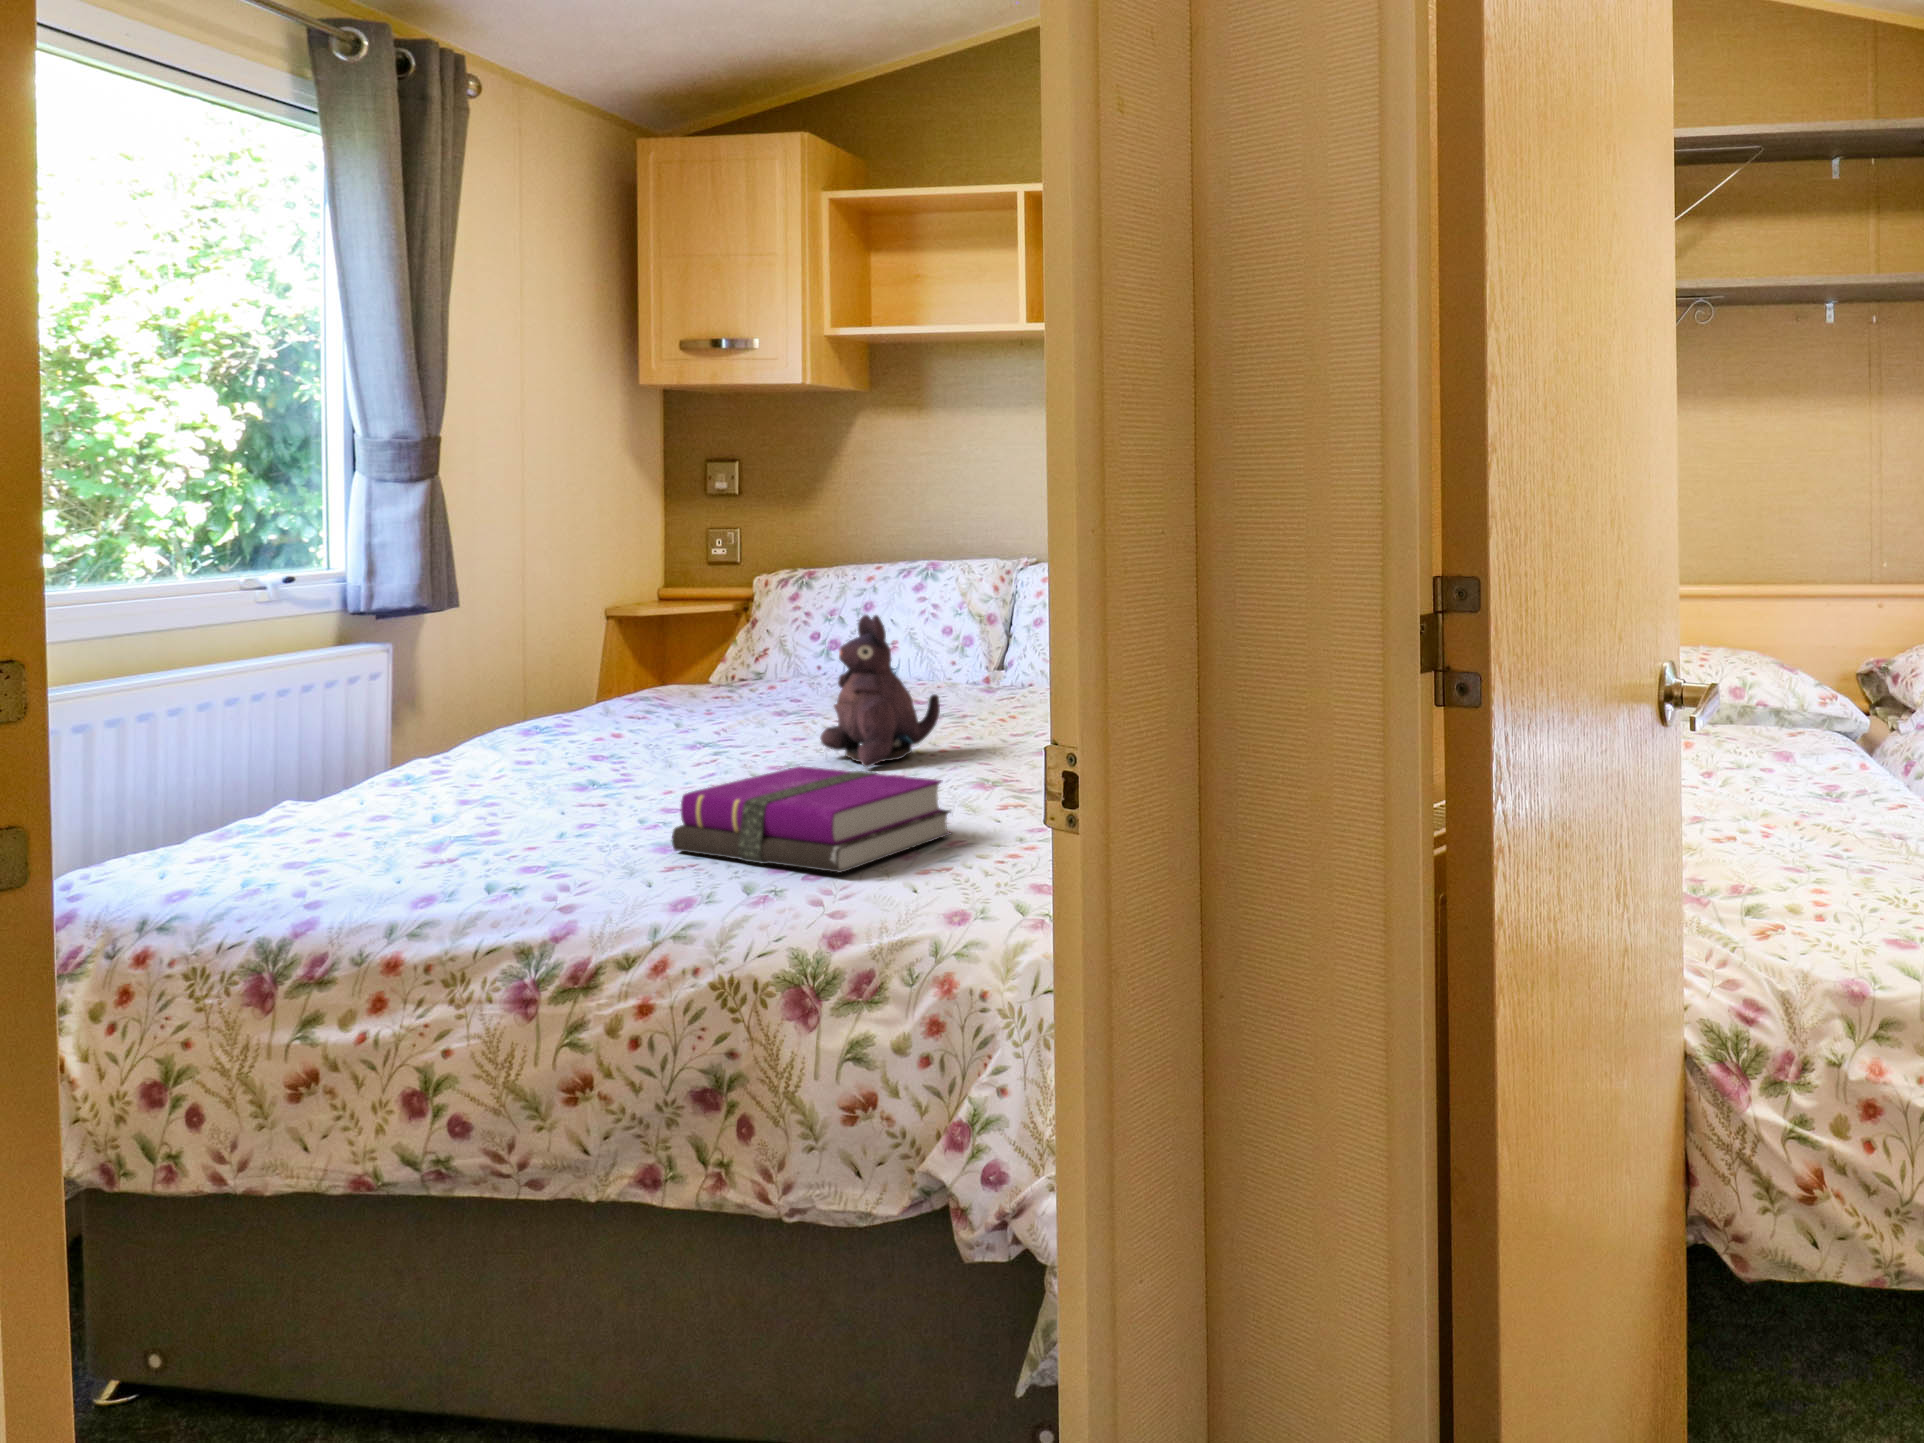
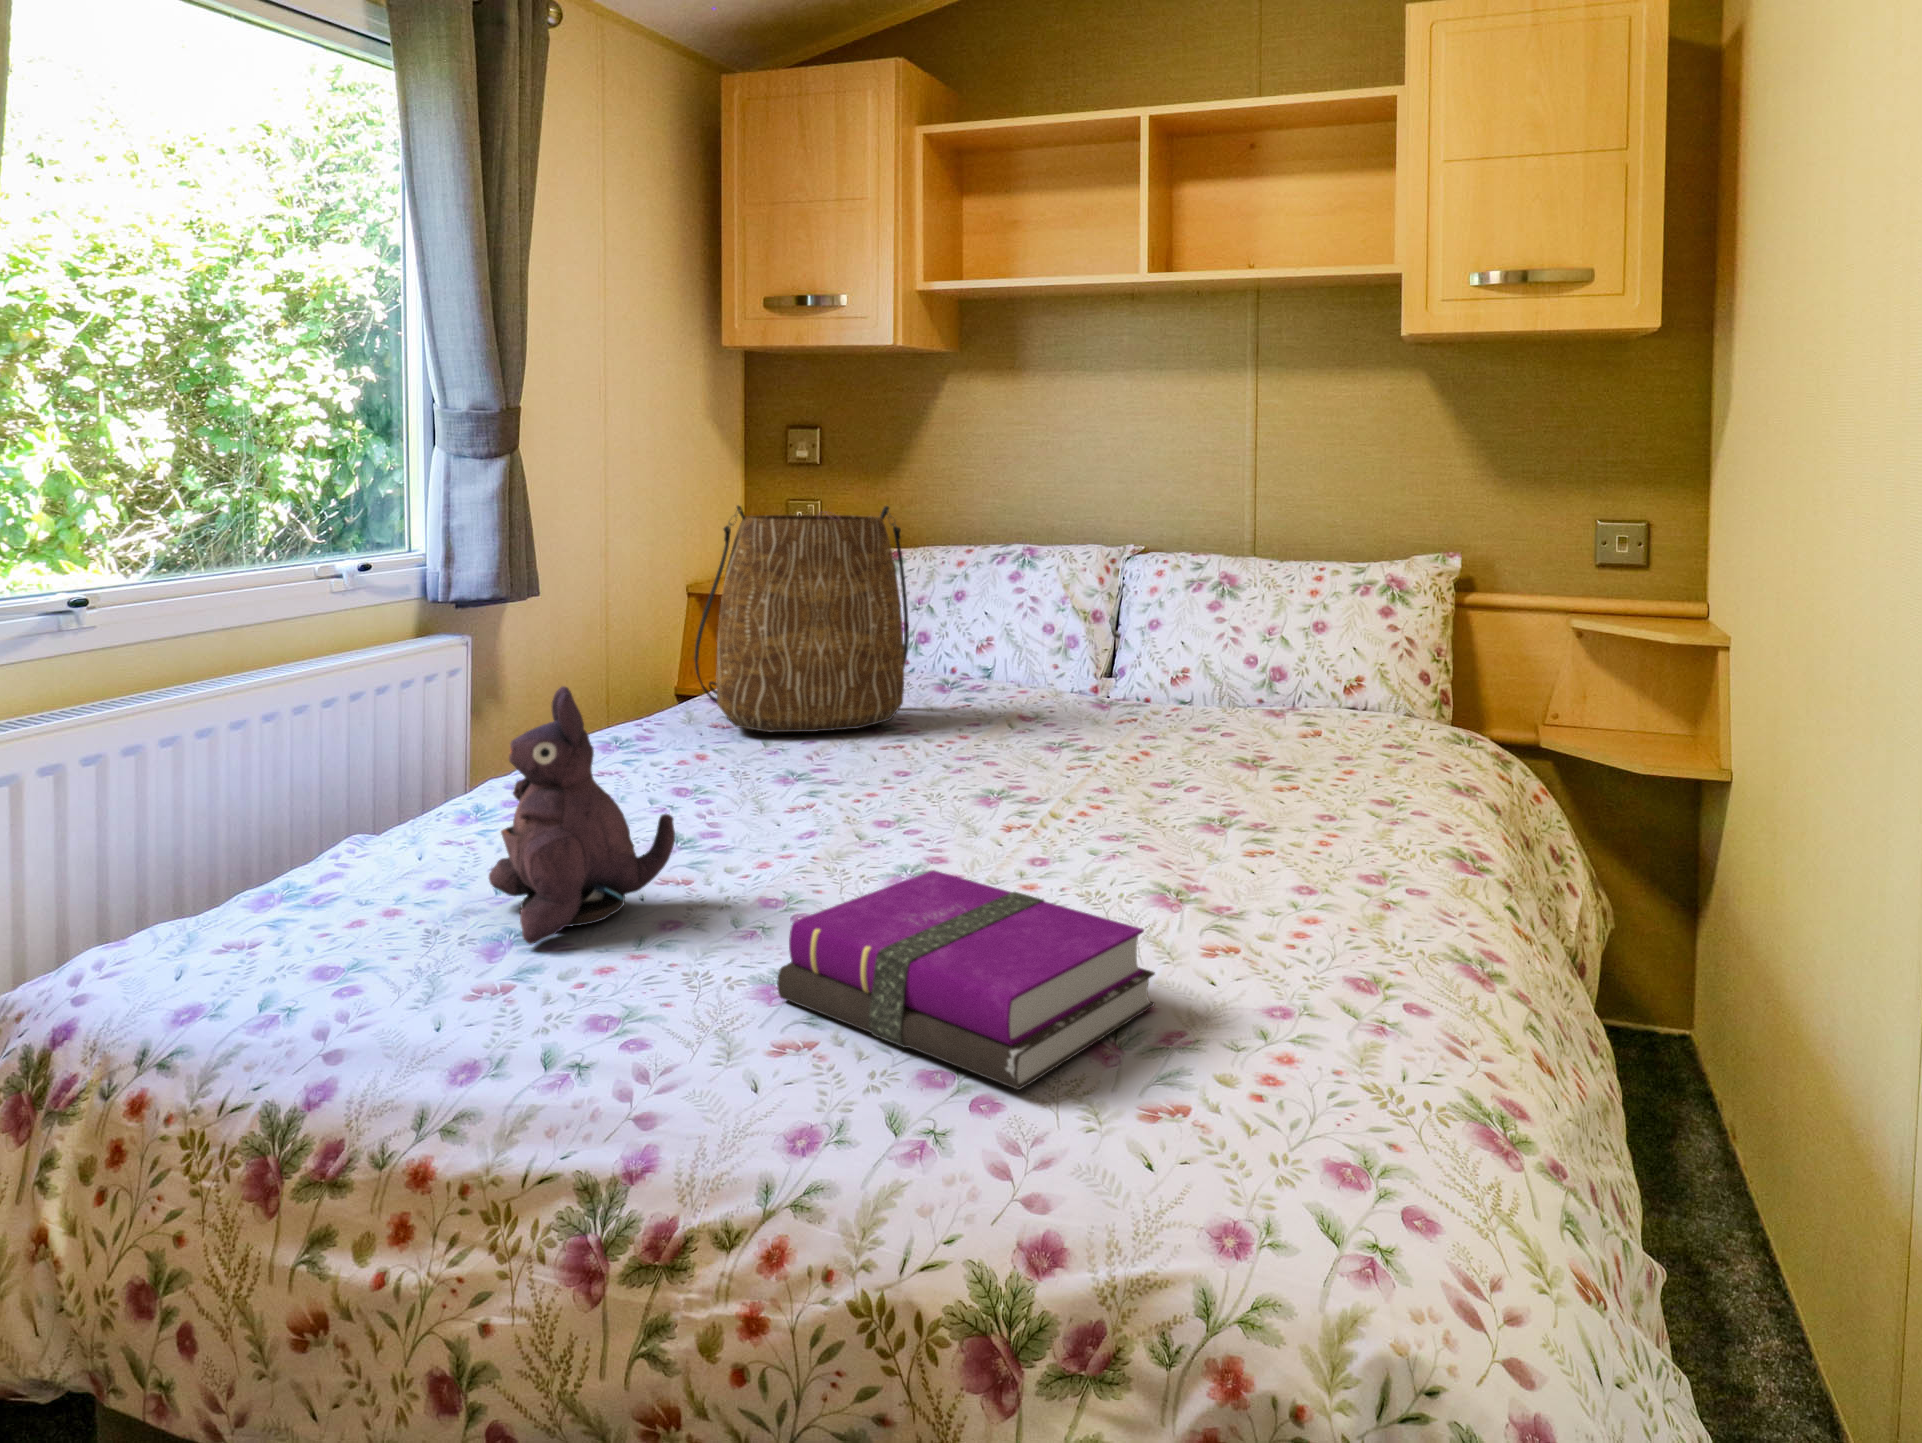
tote bag: none [614,521,813,717] -> present [694,506,909,732]
plush toy: present [820,615,940,767] -> present [489,686,675,944]

